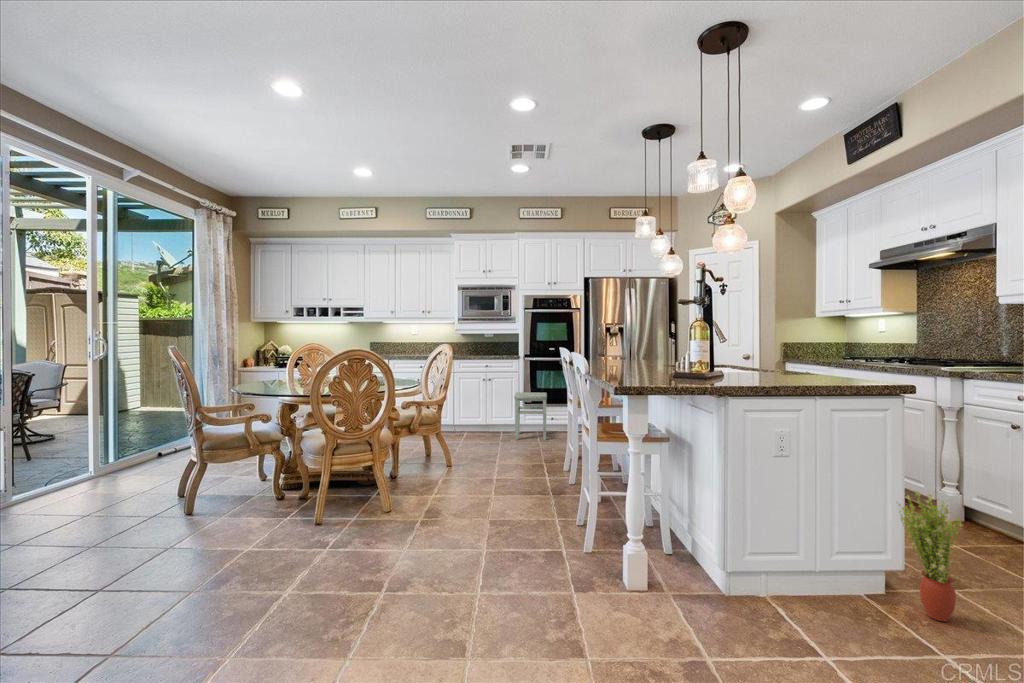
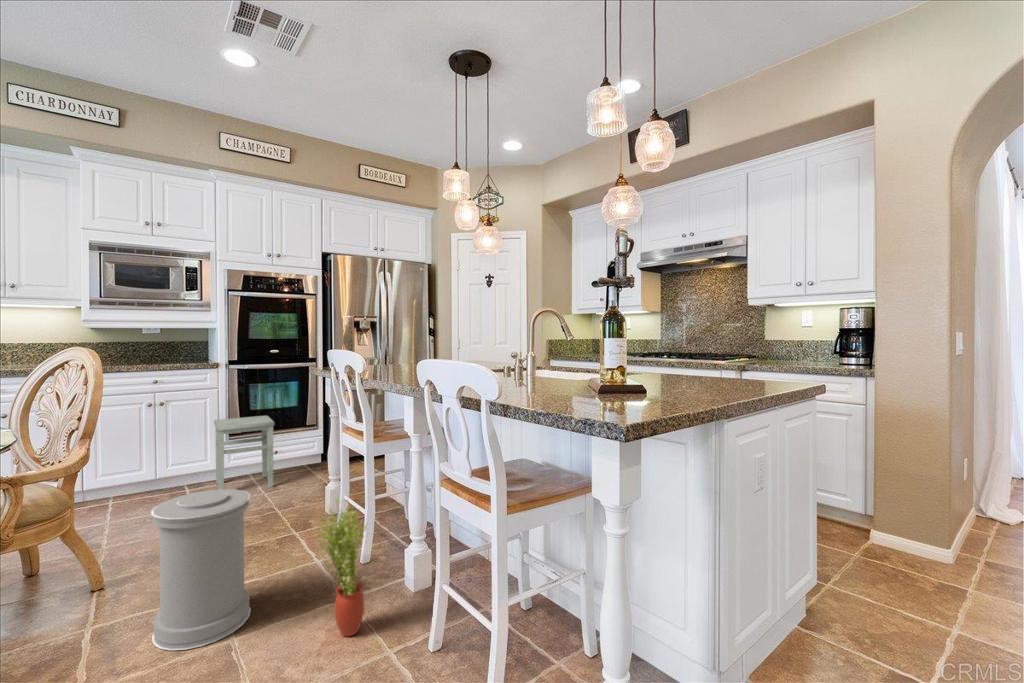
trash can: none [464,422,506,495] -> present [151,489,251,650]
potted plant: present [899,491,963,621] -> present [317,499,367,636]

